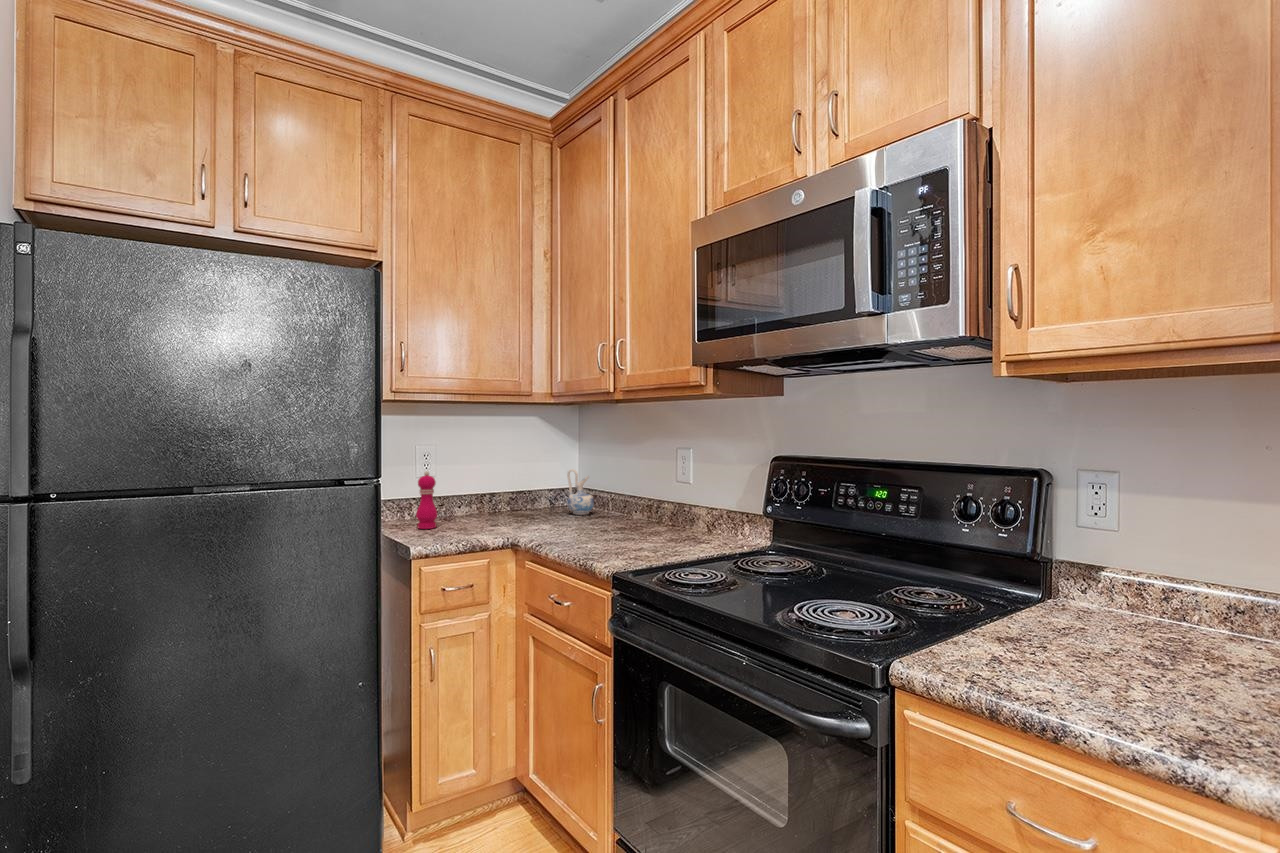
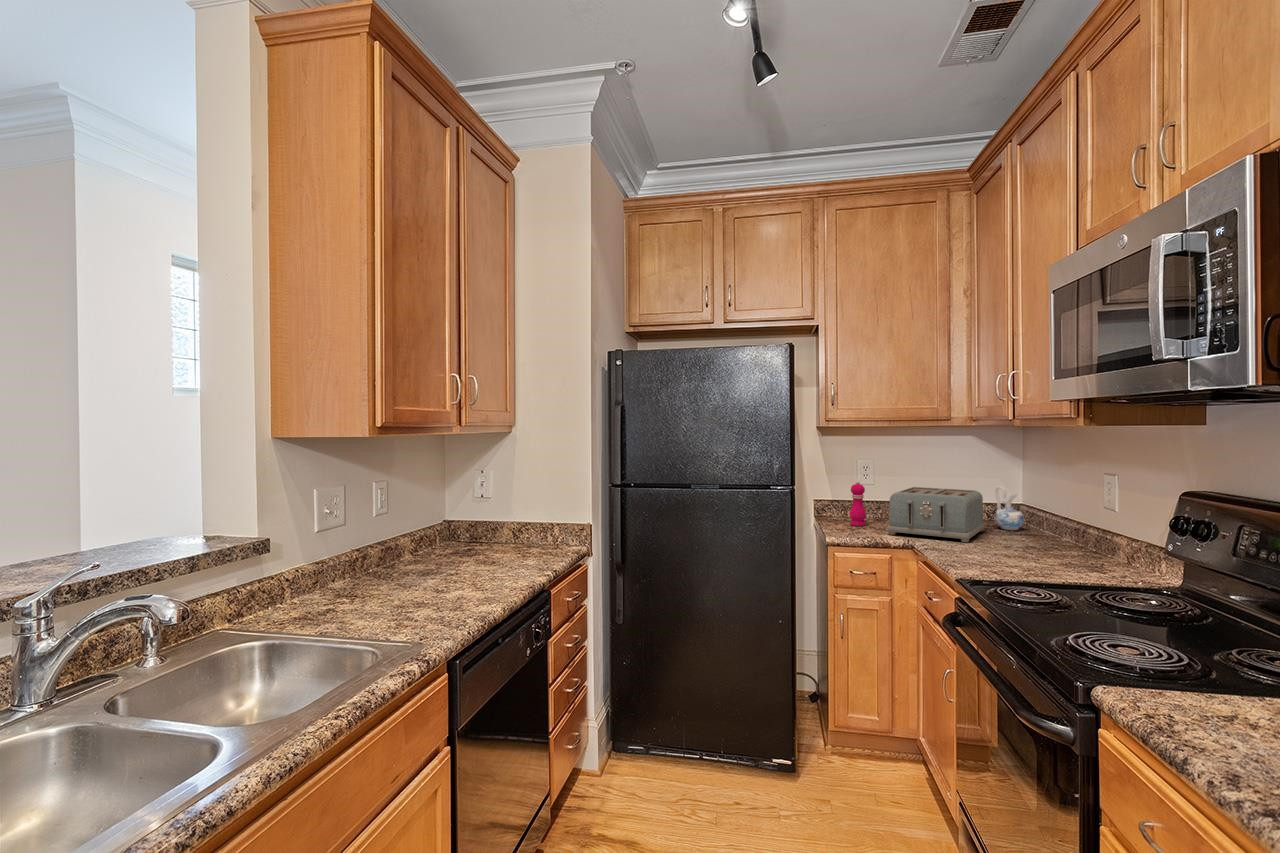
toaster: none [474,474,567,534] -> present [887,487,985,542]

